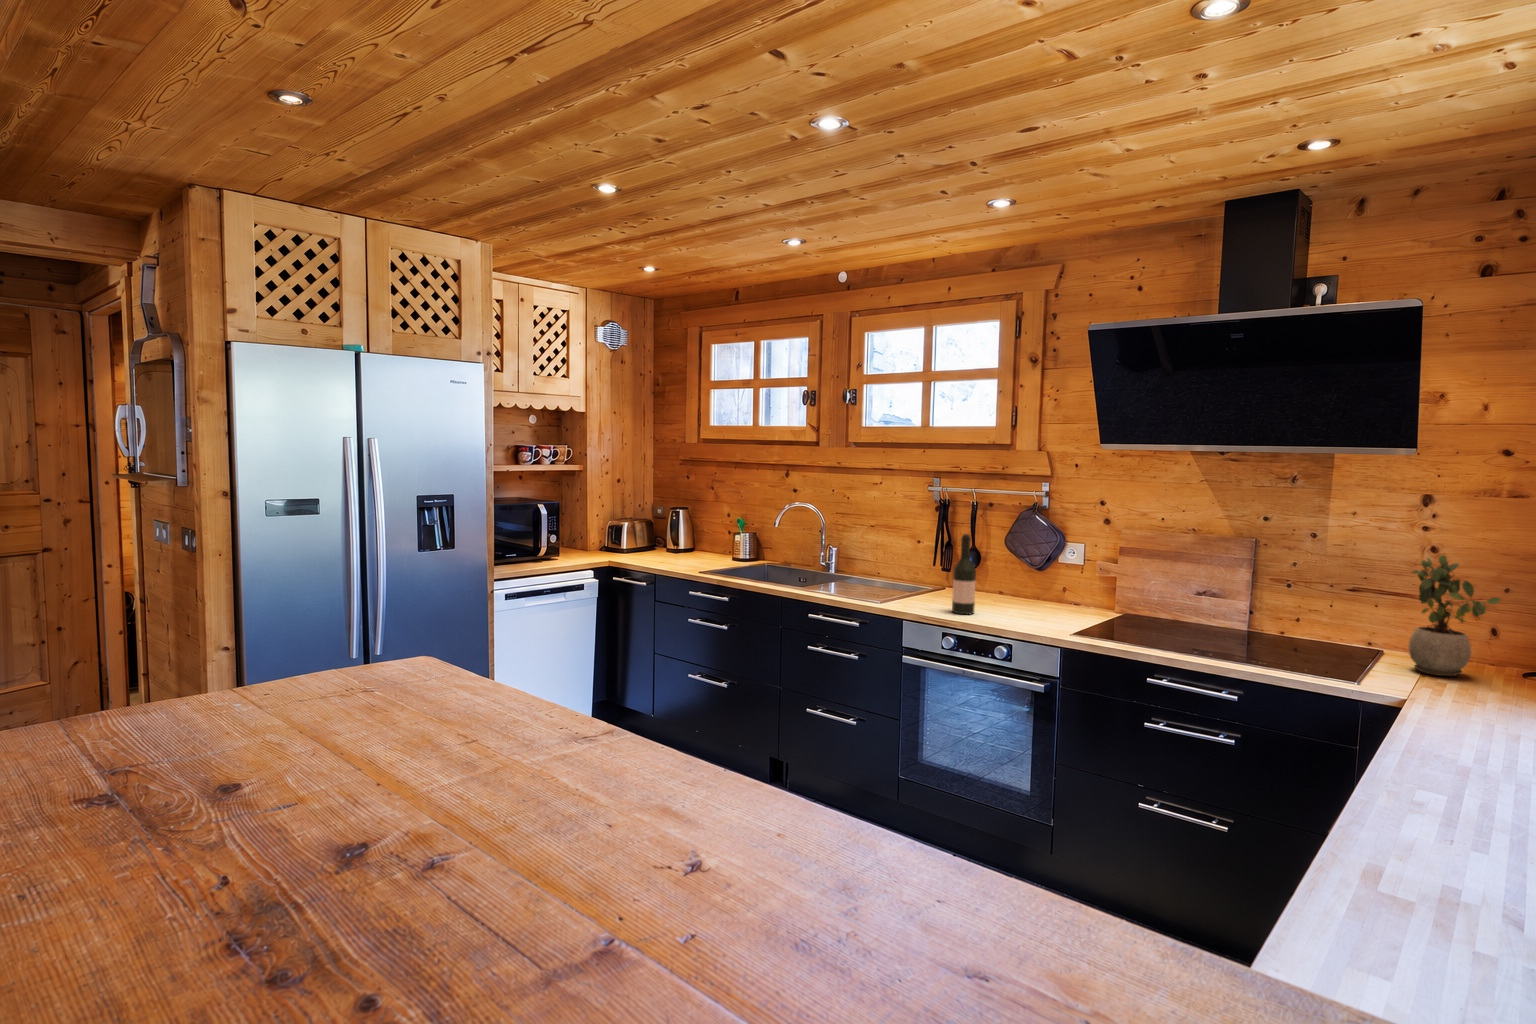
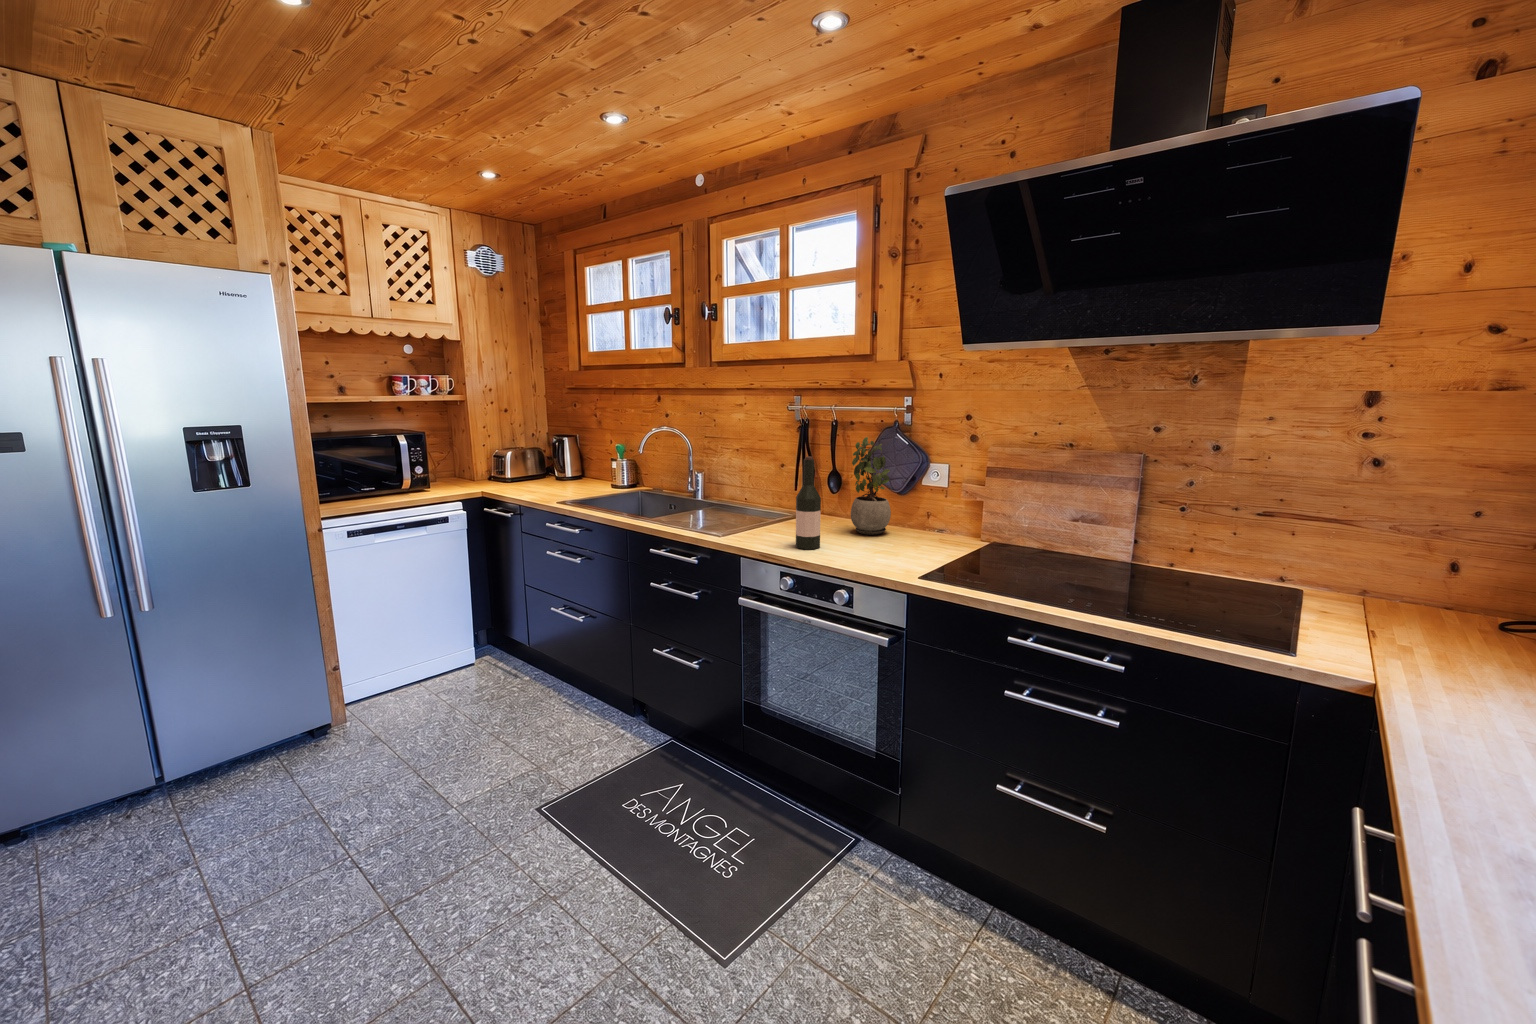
potted plant: present [1409,555,1501,676] -> present [851,437,891,535]

